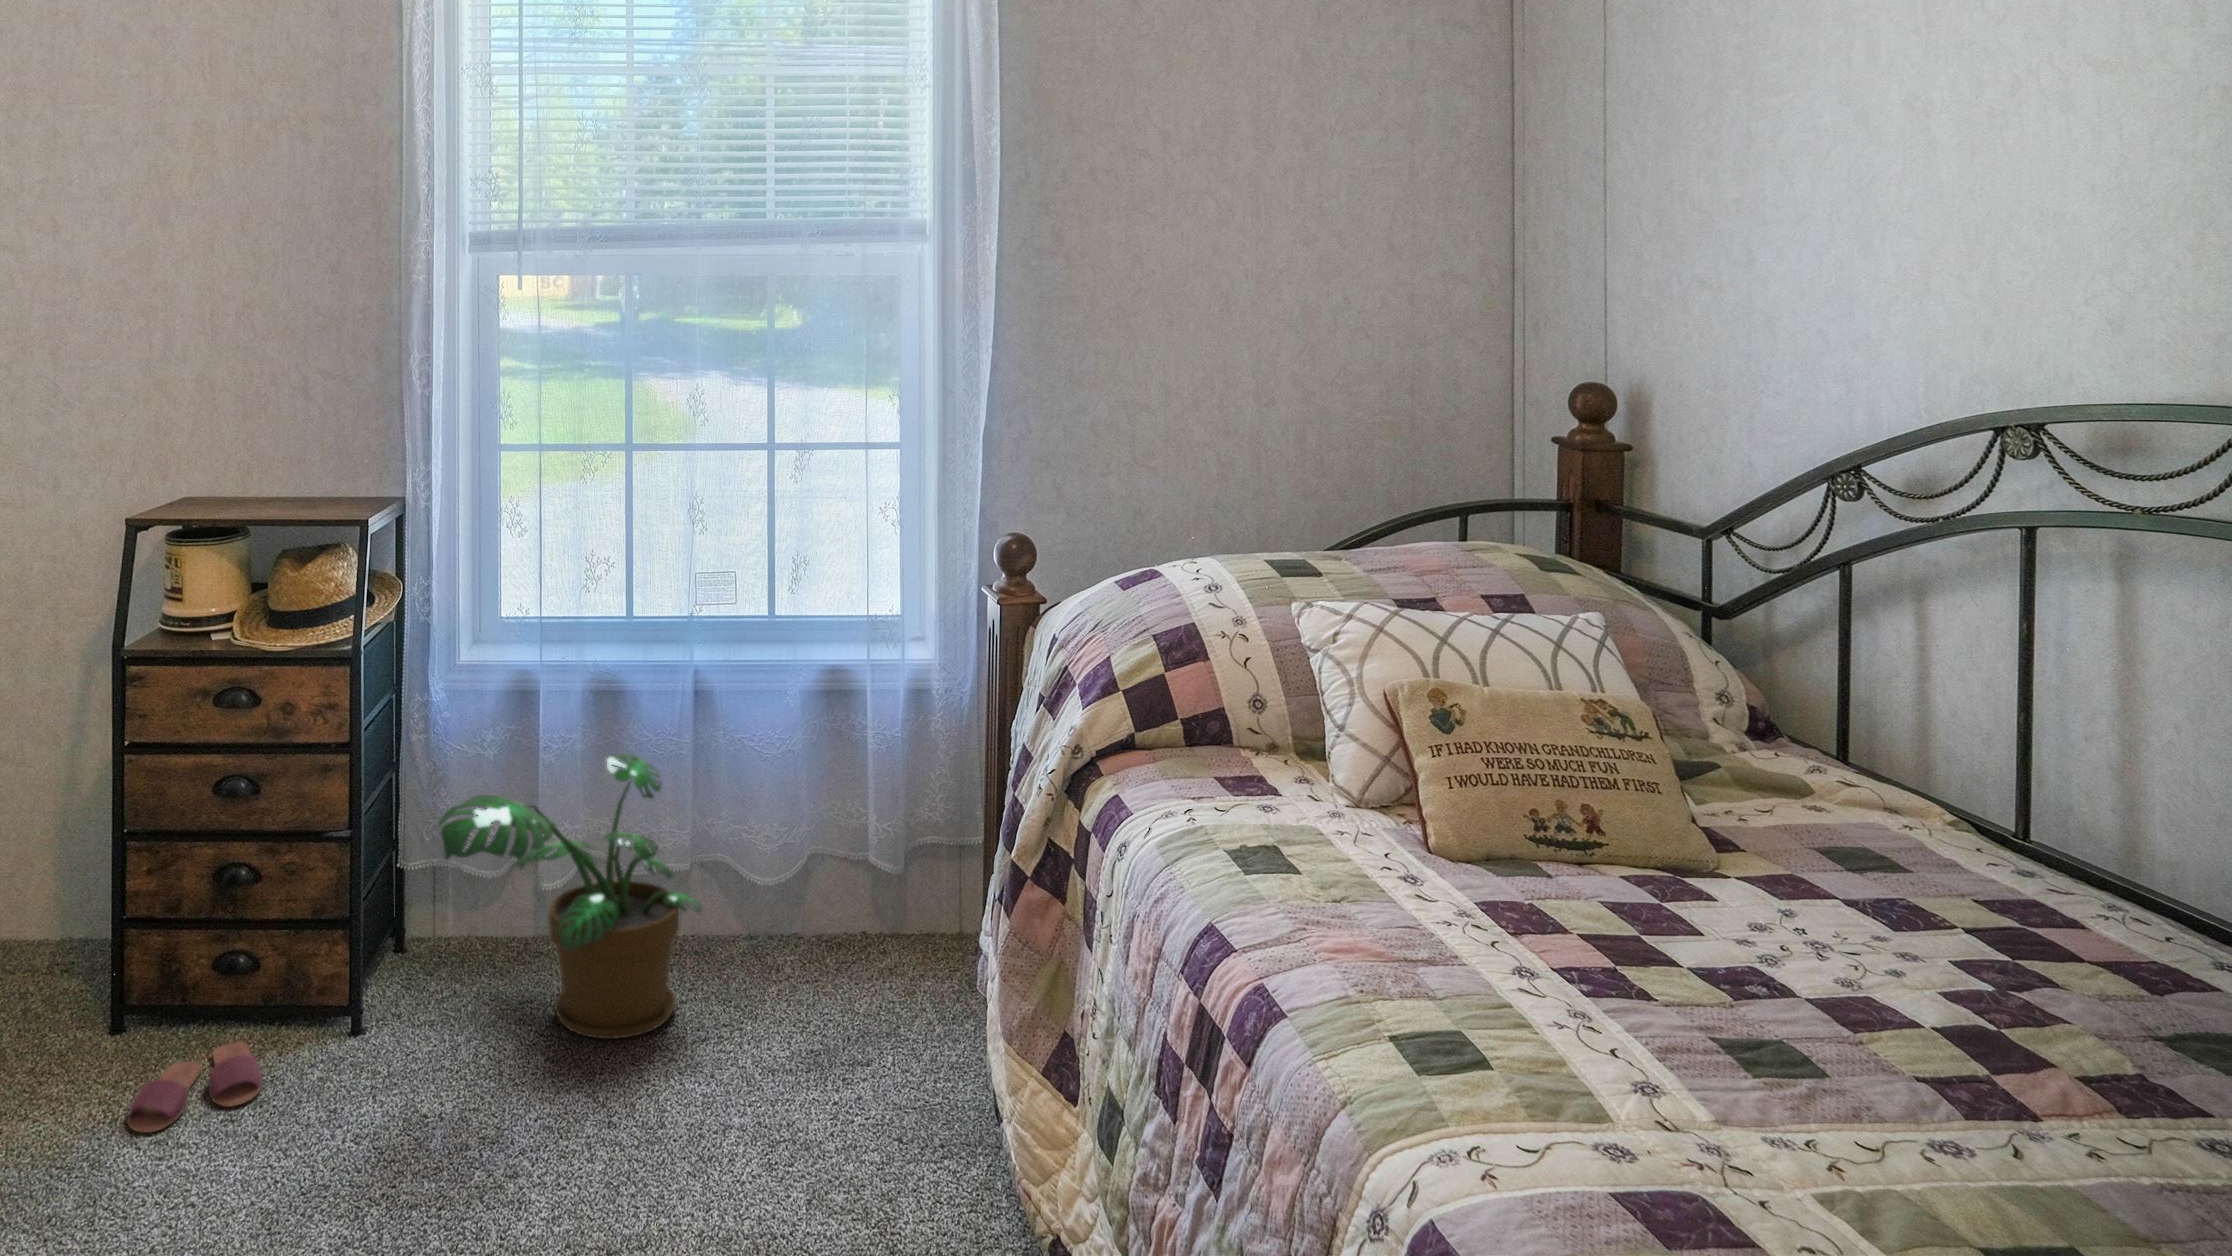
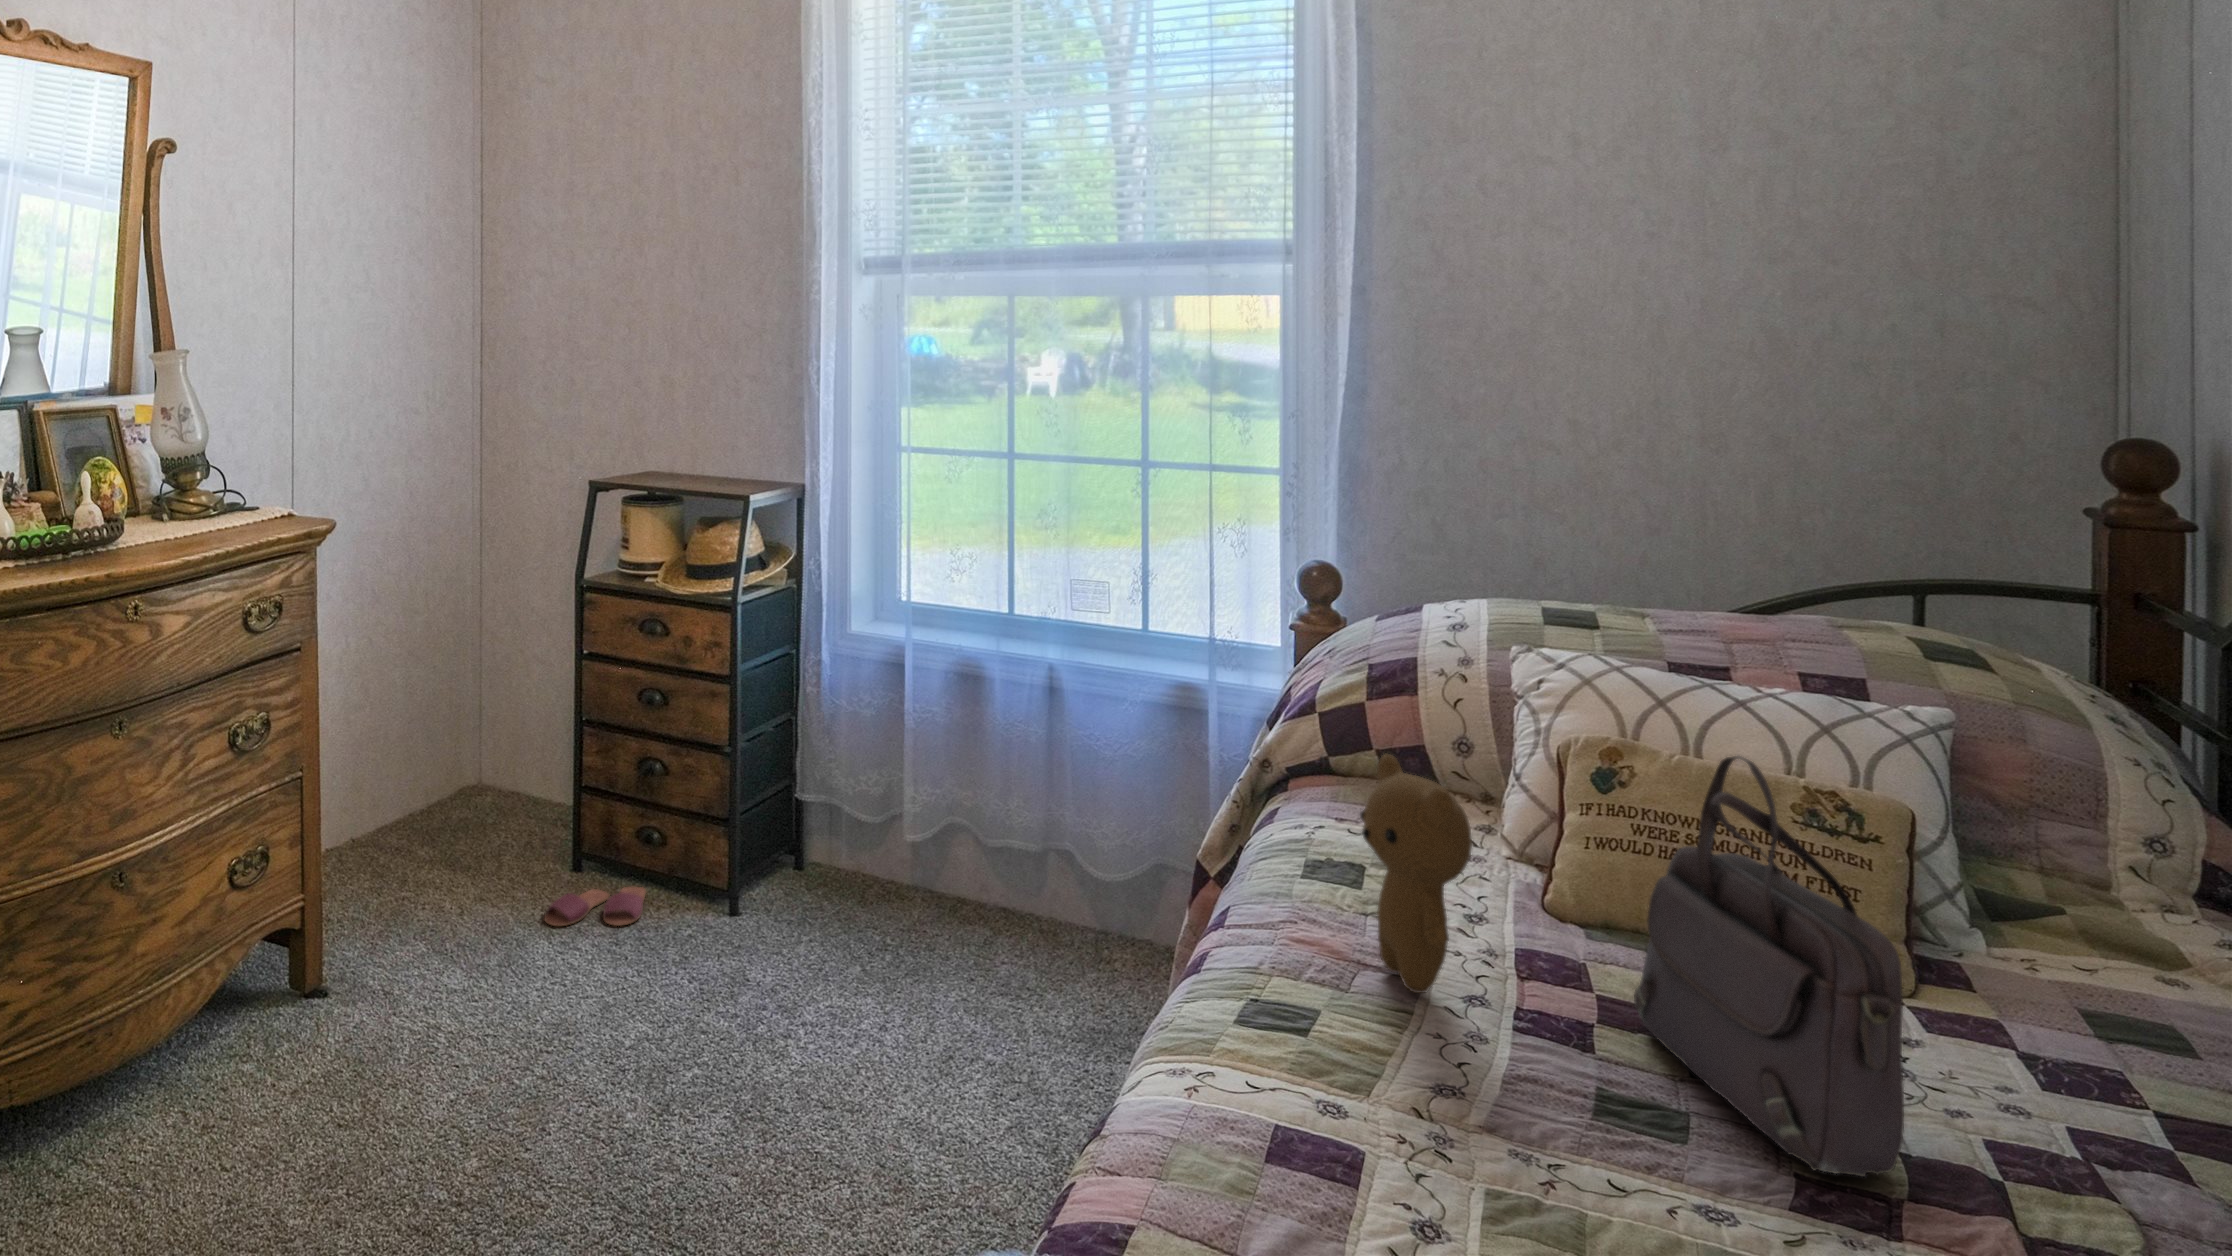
handbag: none [1645,700,1967,1065] -> present [1634,756,1904,1177]
teddy bear: none [1408,741,1548,979] -> present [1360,754,1472,993]
potted plant: present [439,754,703,1039] -> none [767,725,1003,960]

